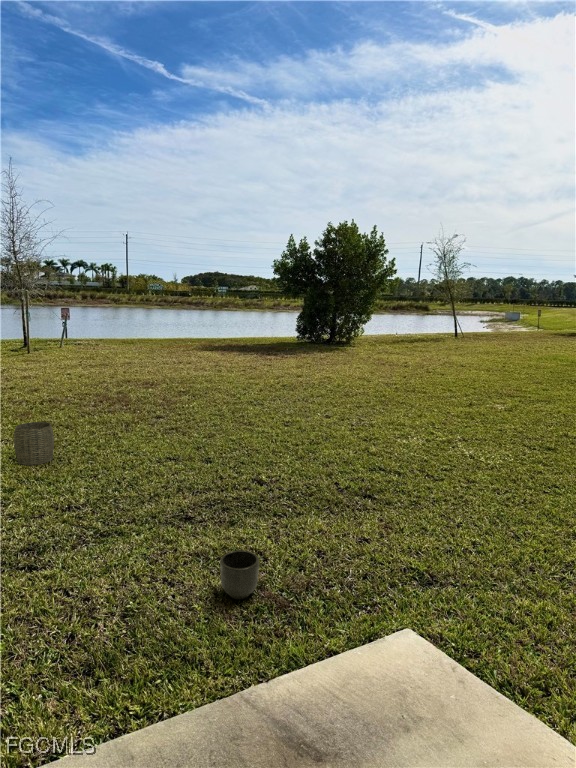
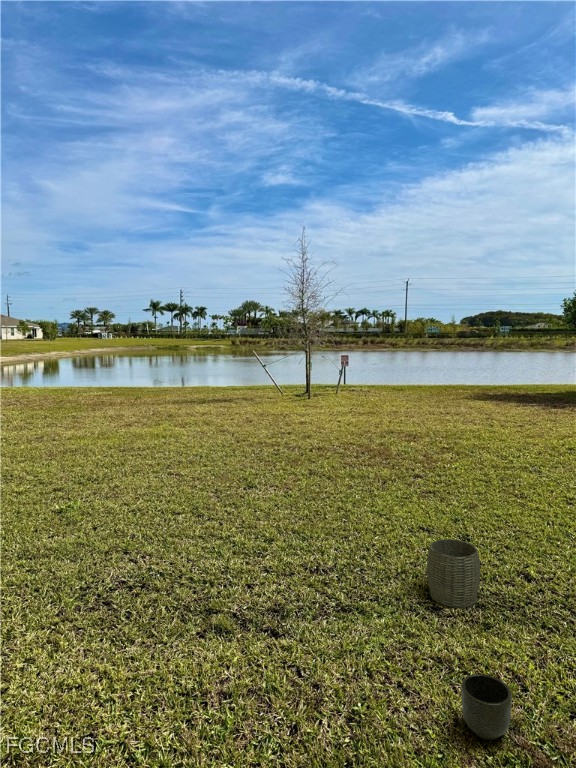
woven basket: present [14,422,54,465] -> present [427,539,480,608]

